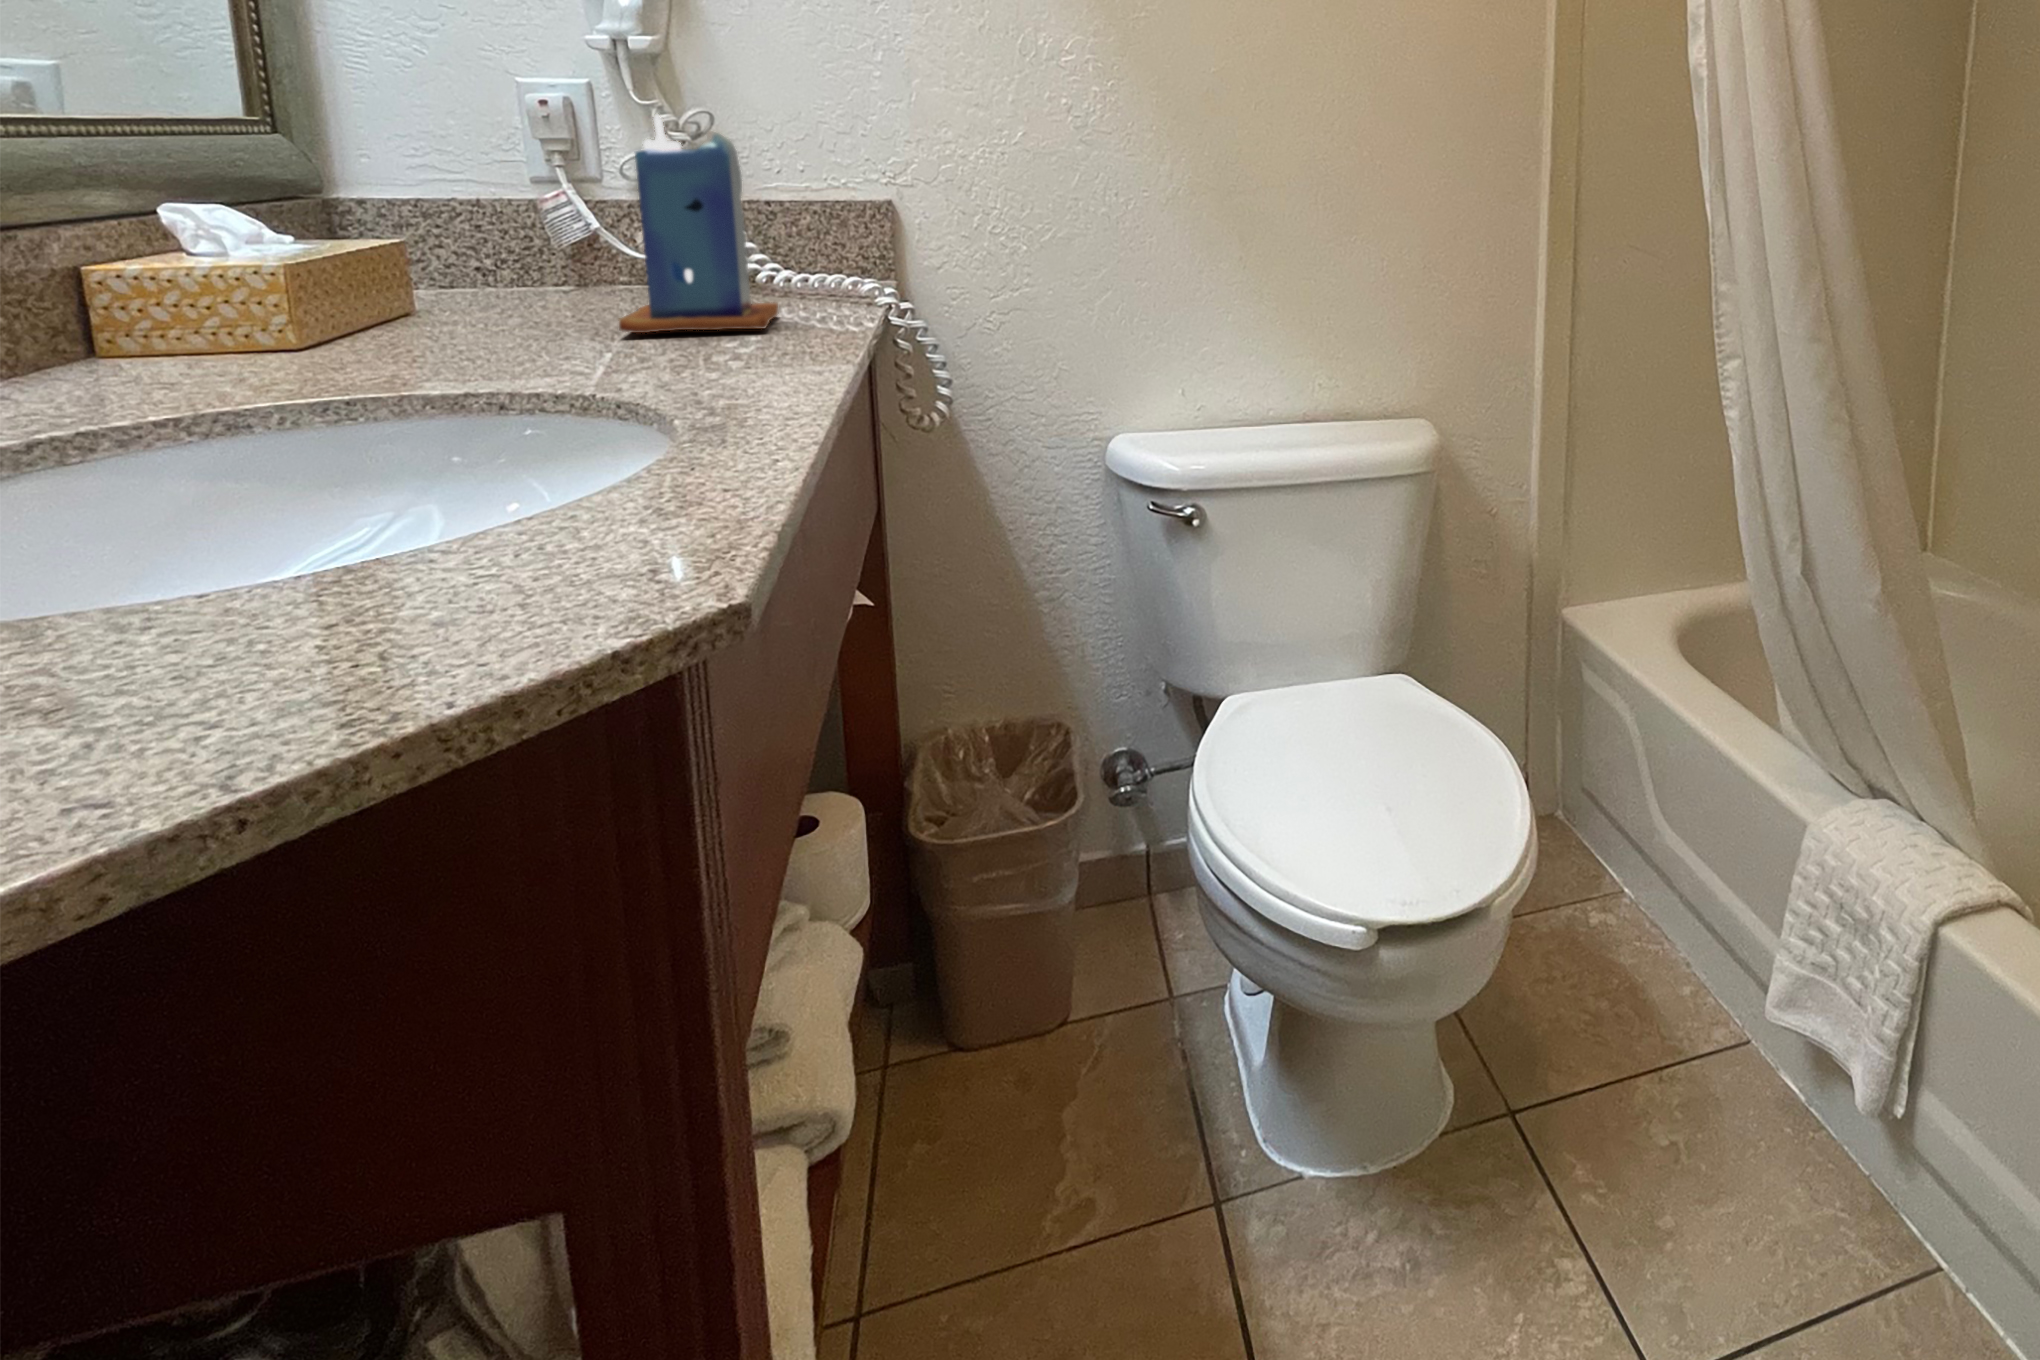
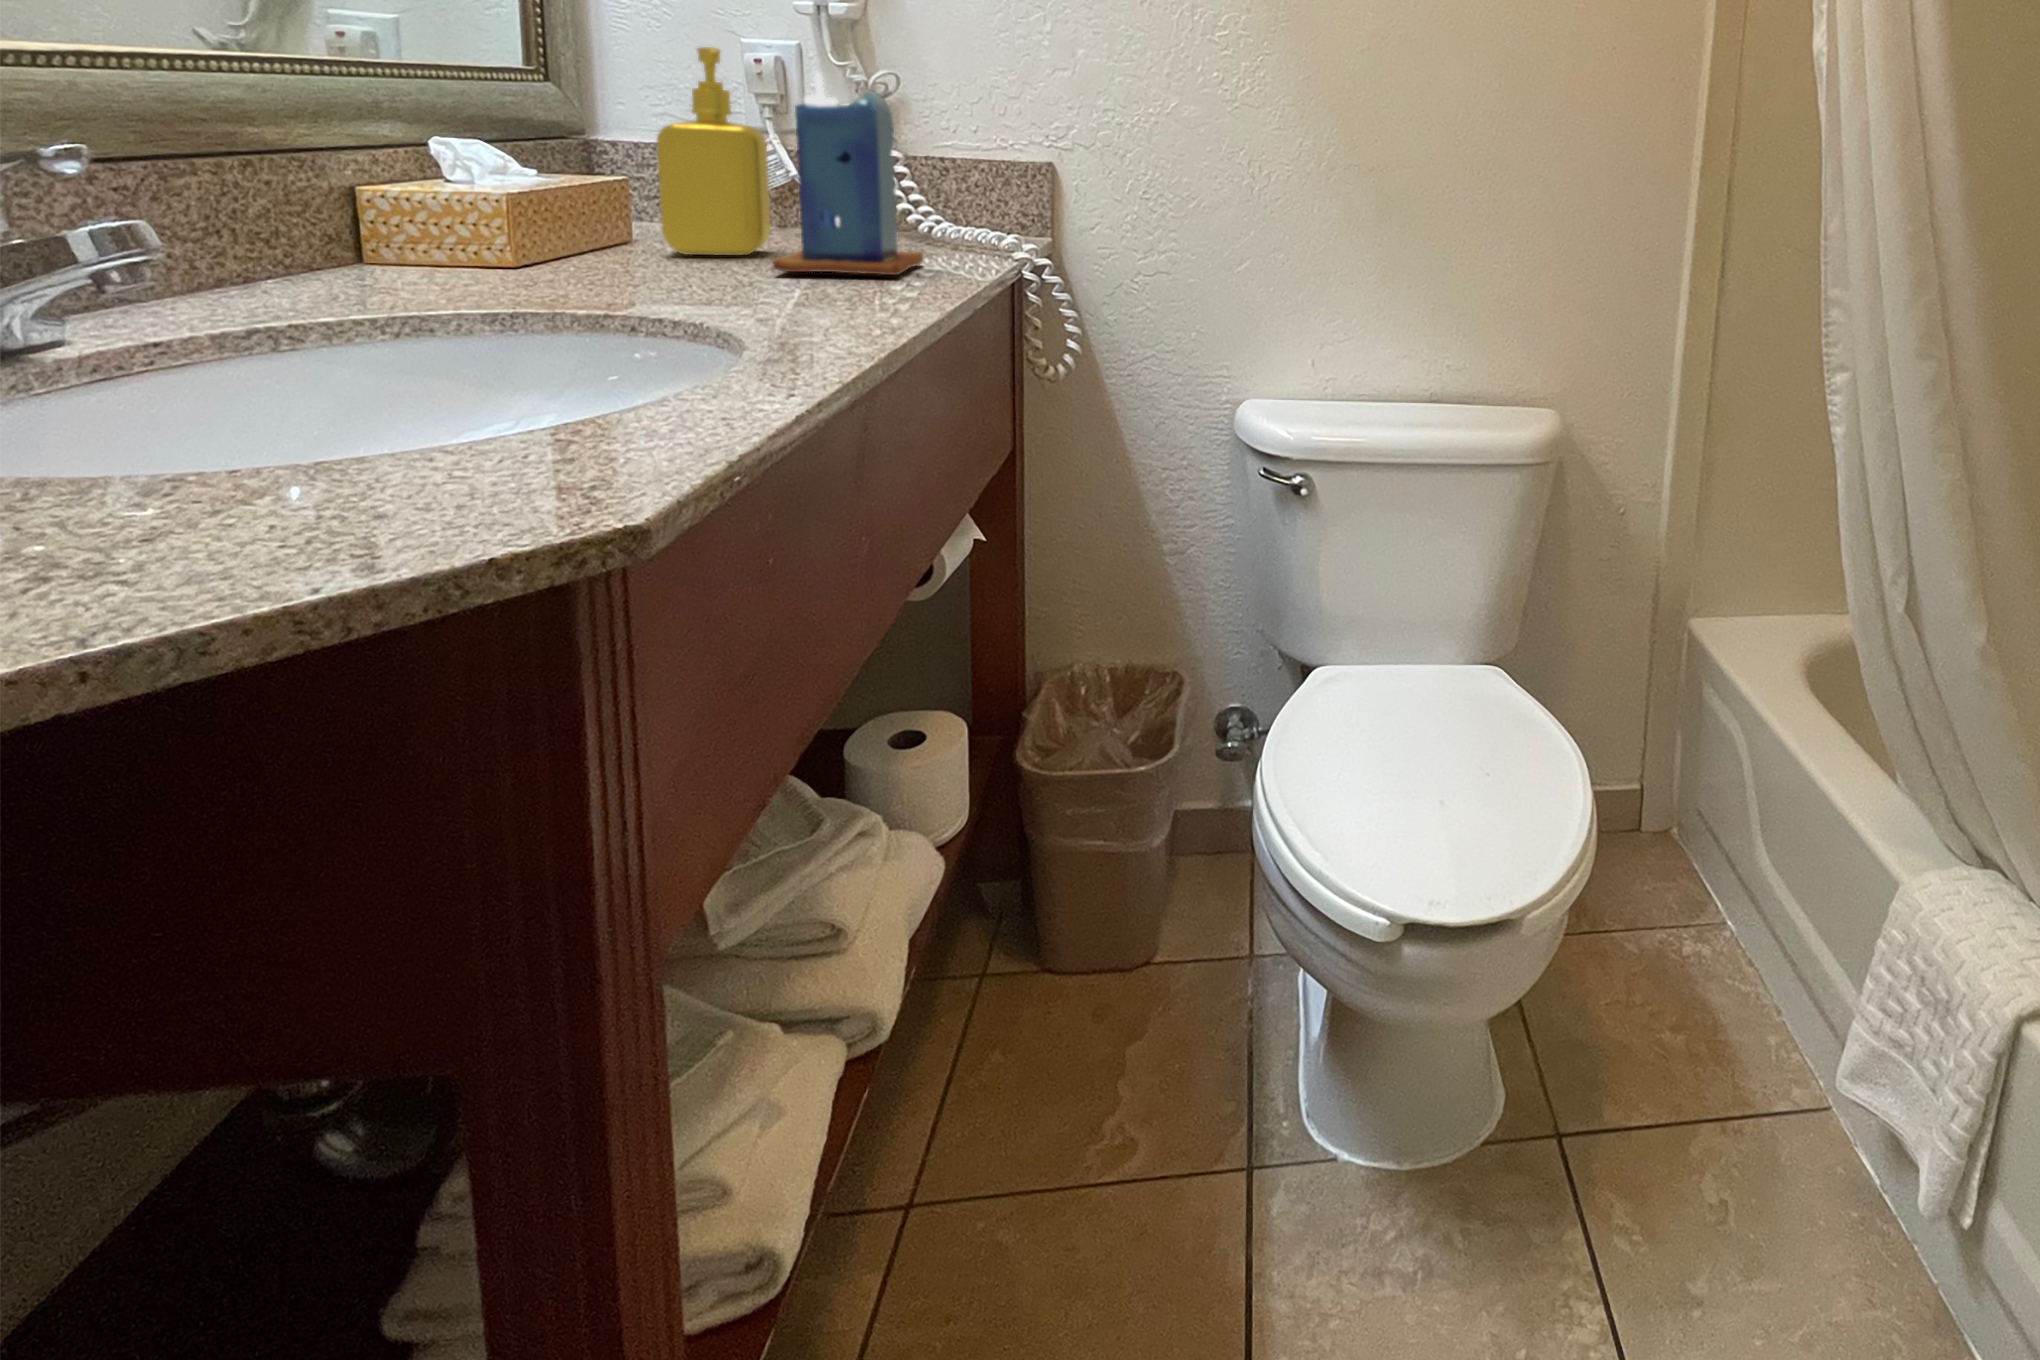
soap dispenser: none [452,90,587,321] -> present [657,47,771,255]

